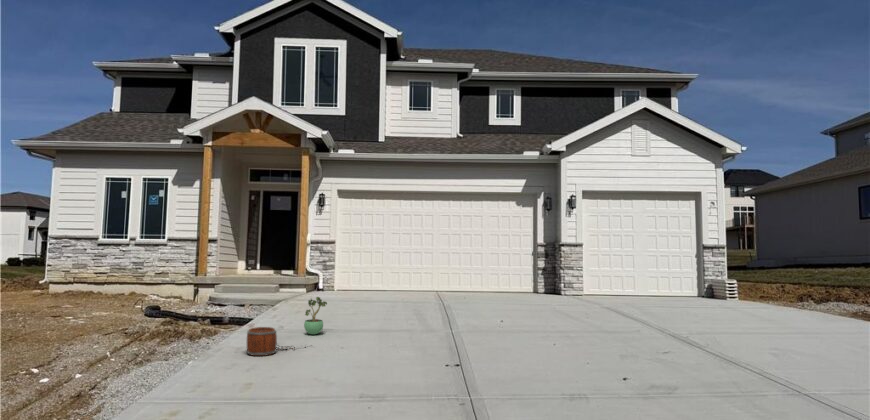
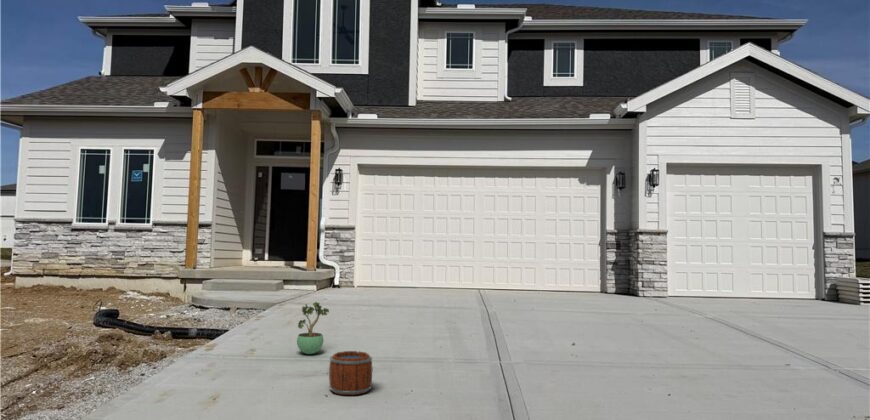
bucket: present [247,327,277,356] -> present [329,351,372,395]

